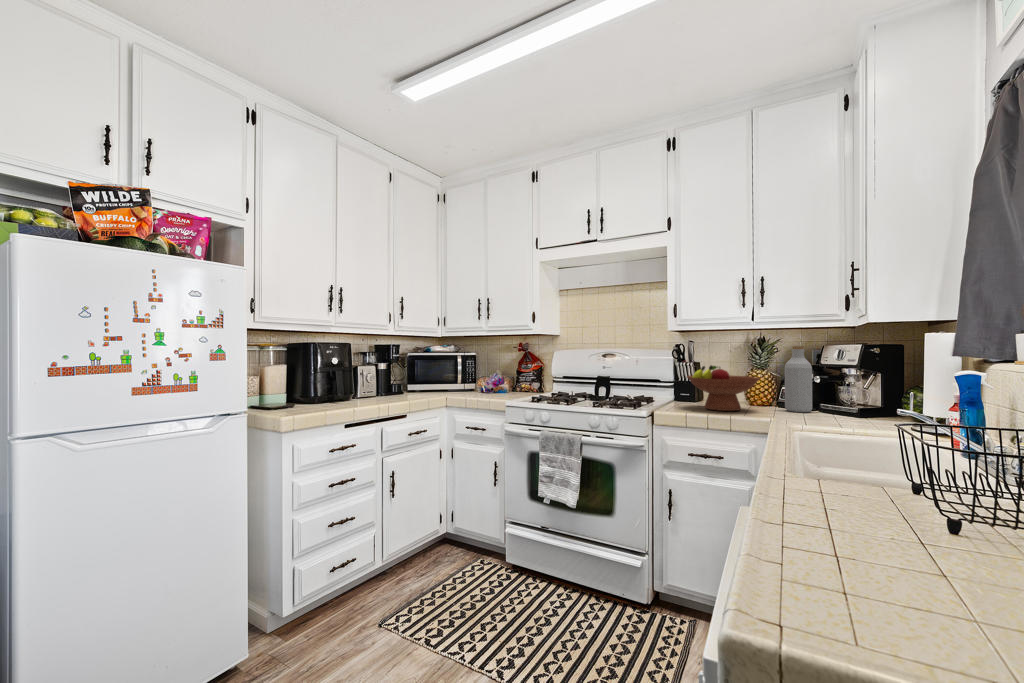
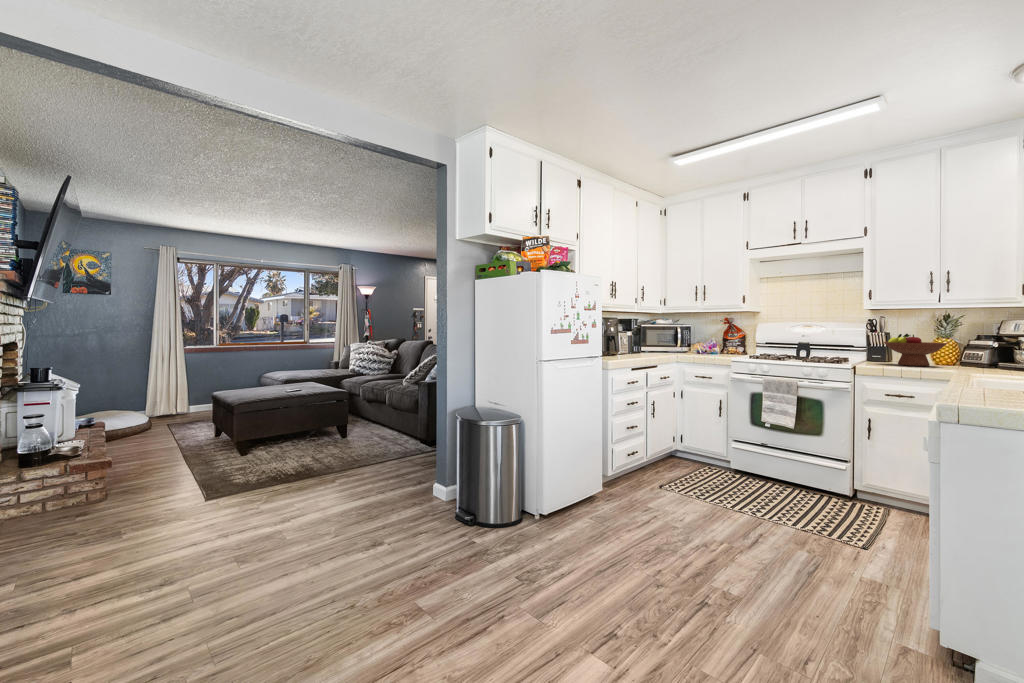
bottle: present [785,346,812,412] -> none [967,321,993,368]

